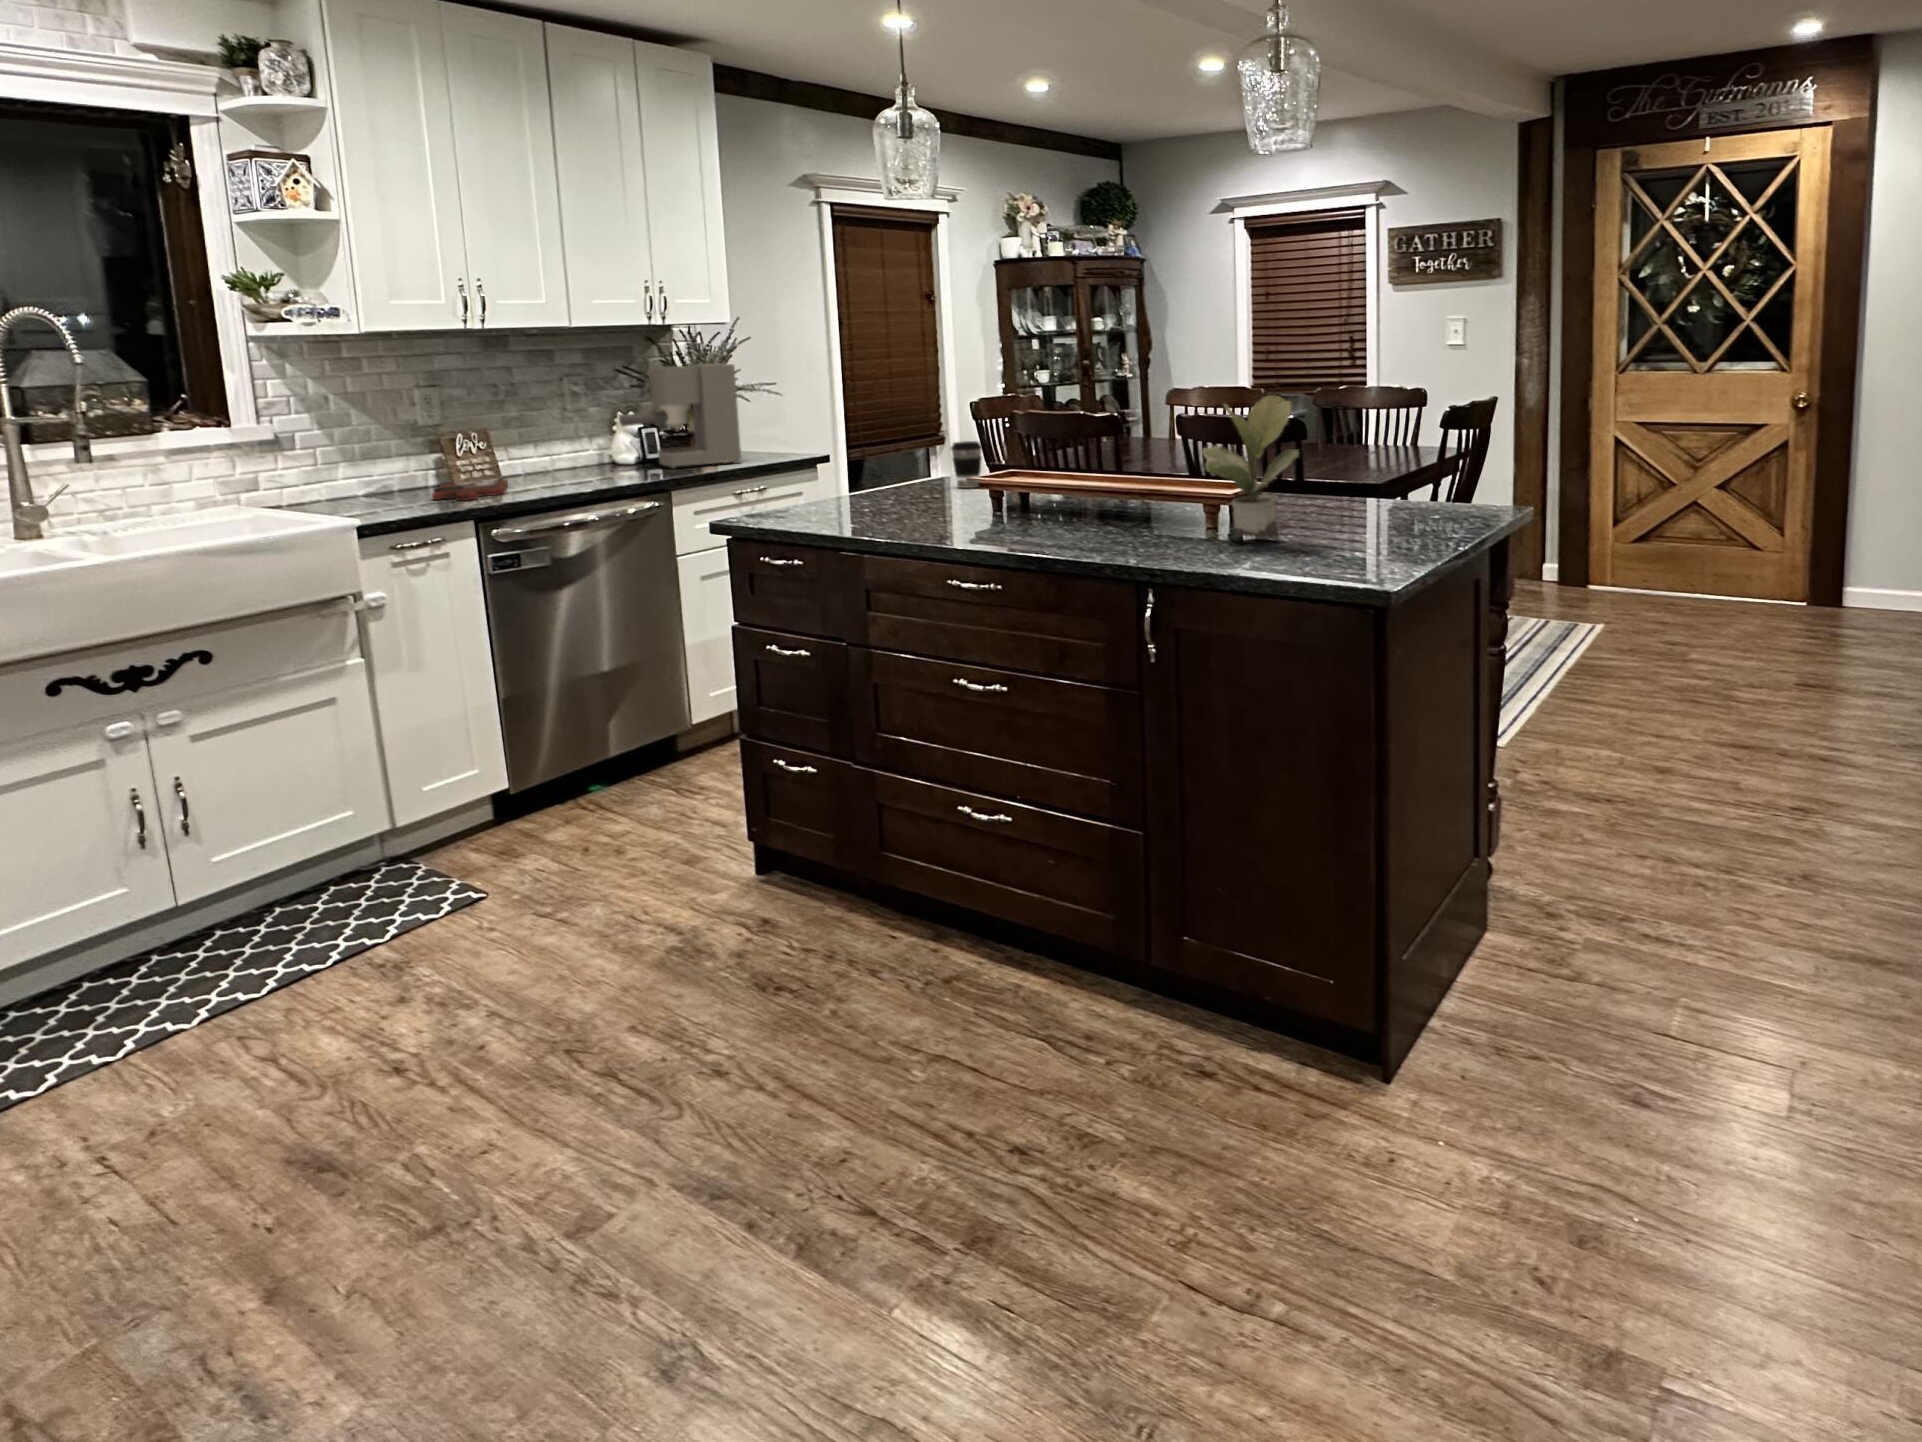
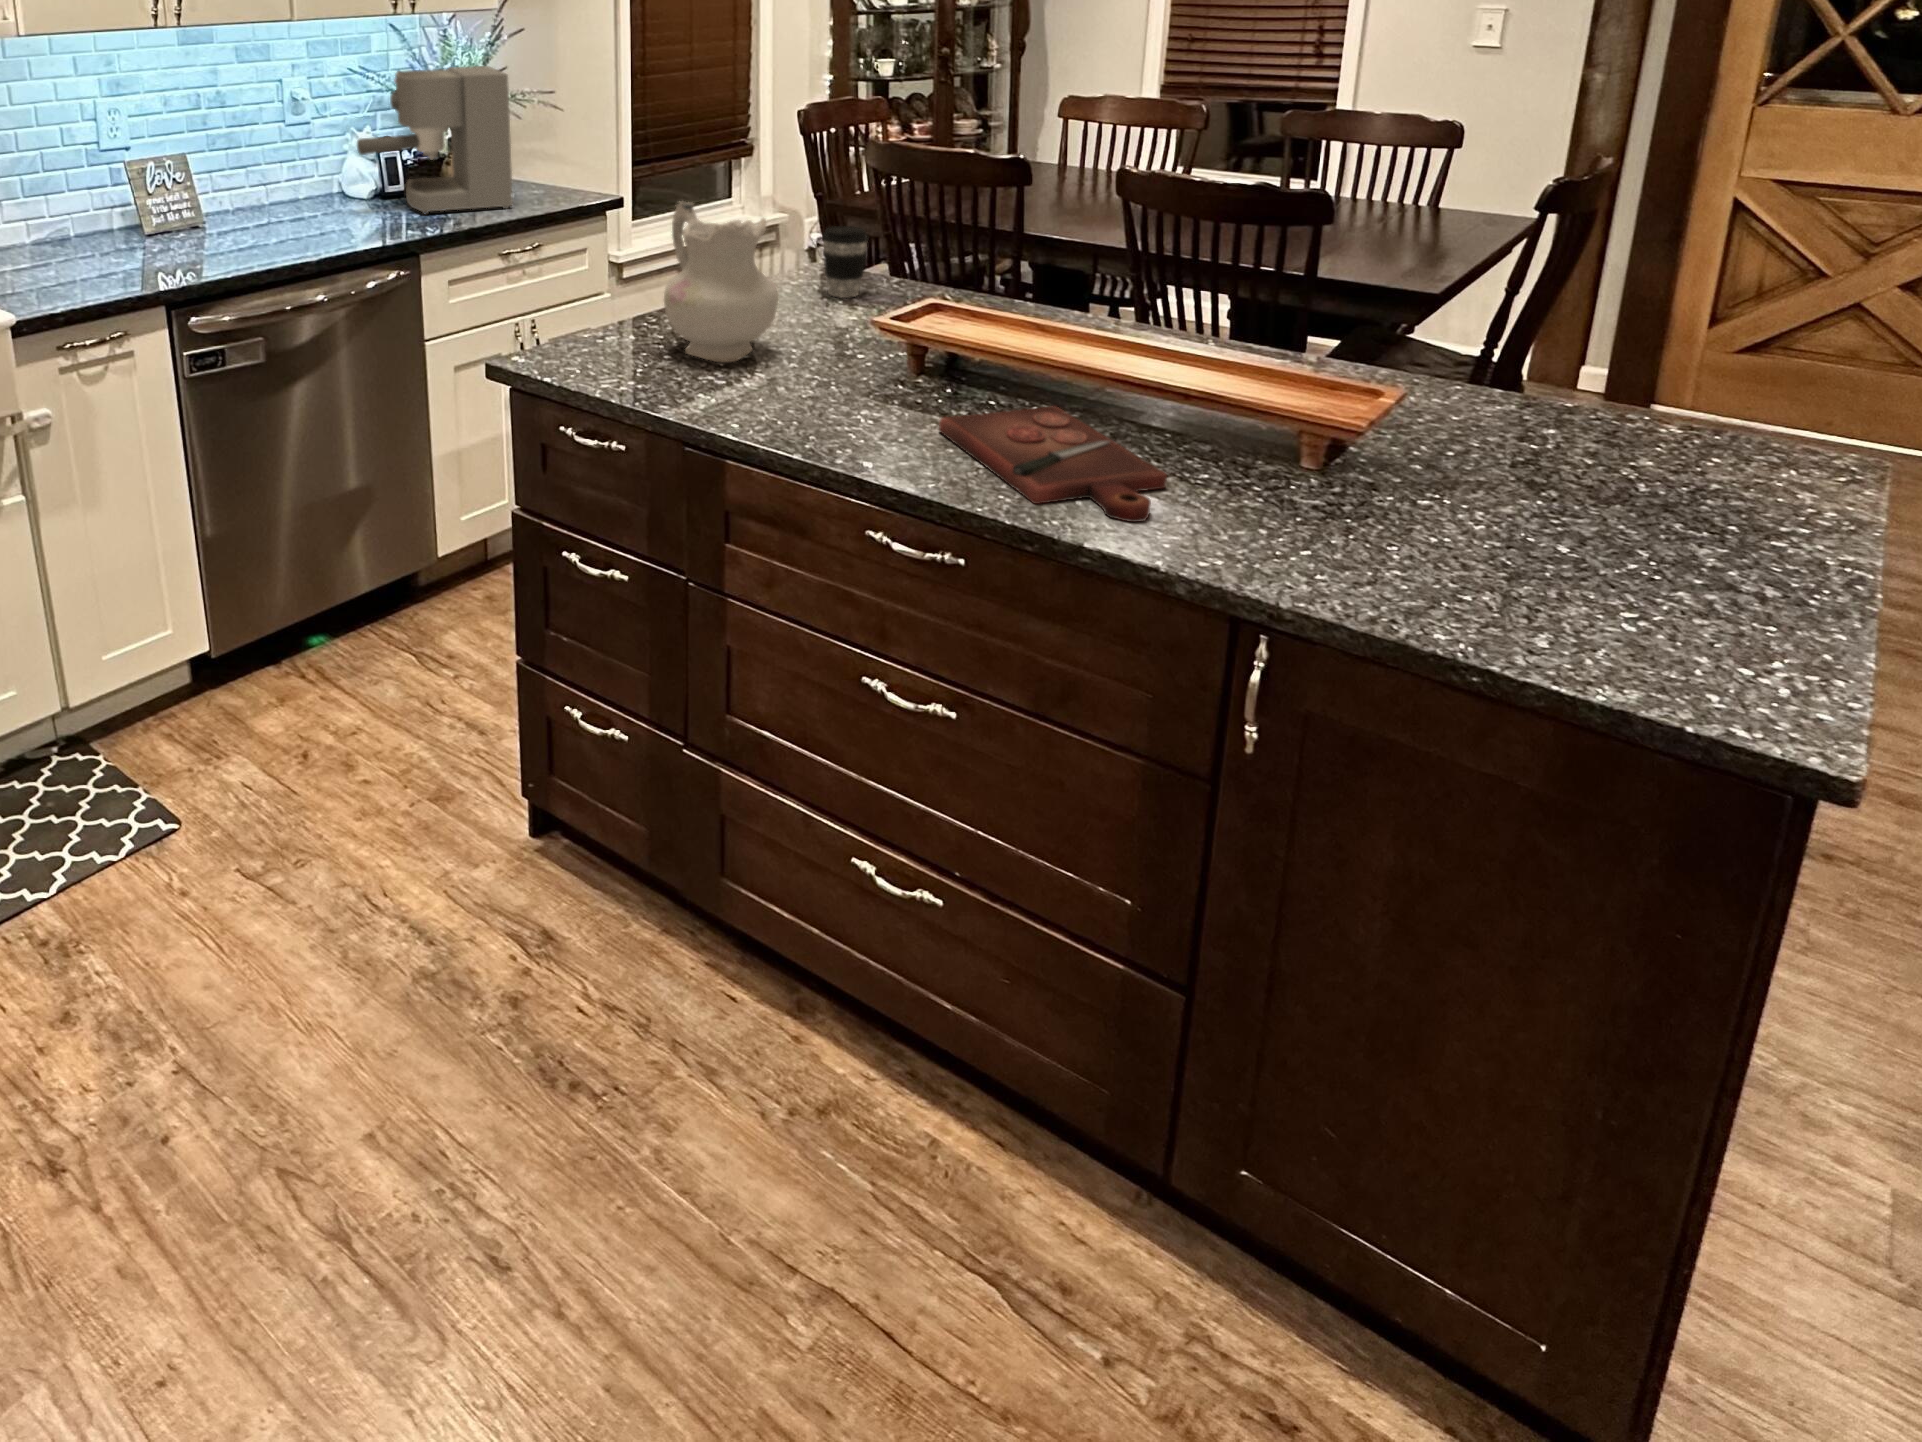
potted plant: present [1203,395,1299,539] -> none [1359,288,1592,548]
ceramic pitcher: none [832,413,909,513] -> present [664,201,778,362]
cutting board: present [432,479,508,501] -> present [939,407,1167,522]

